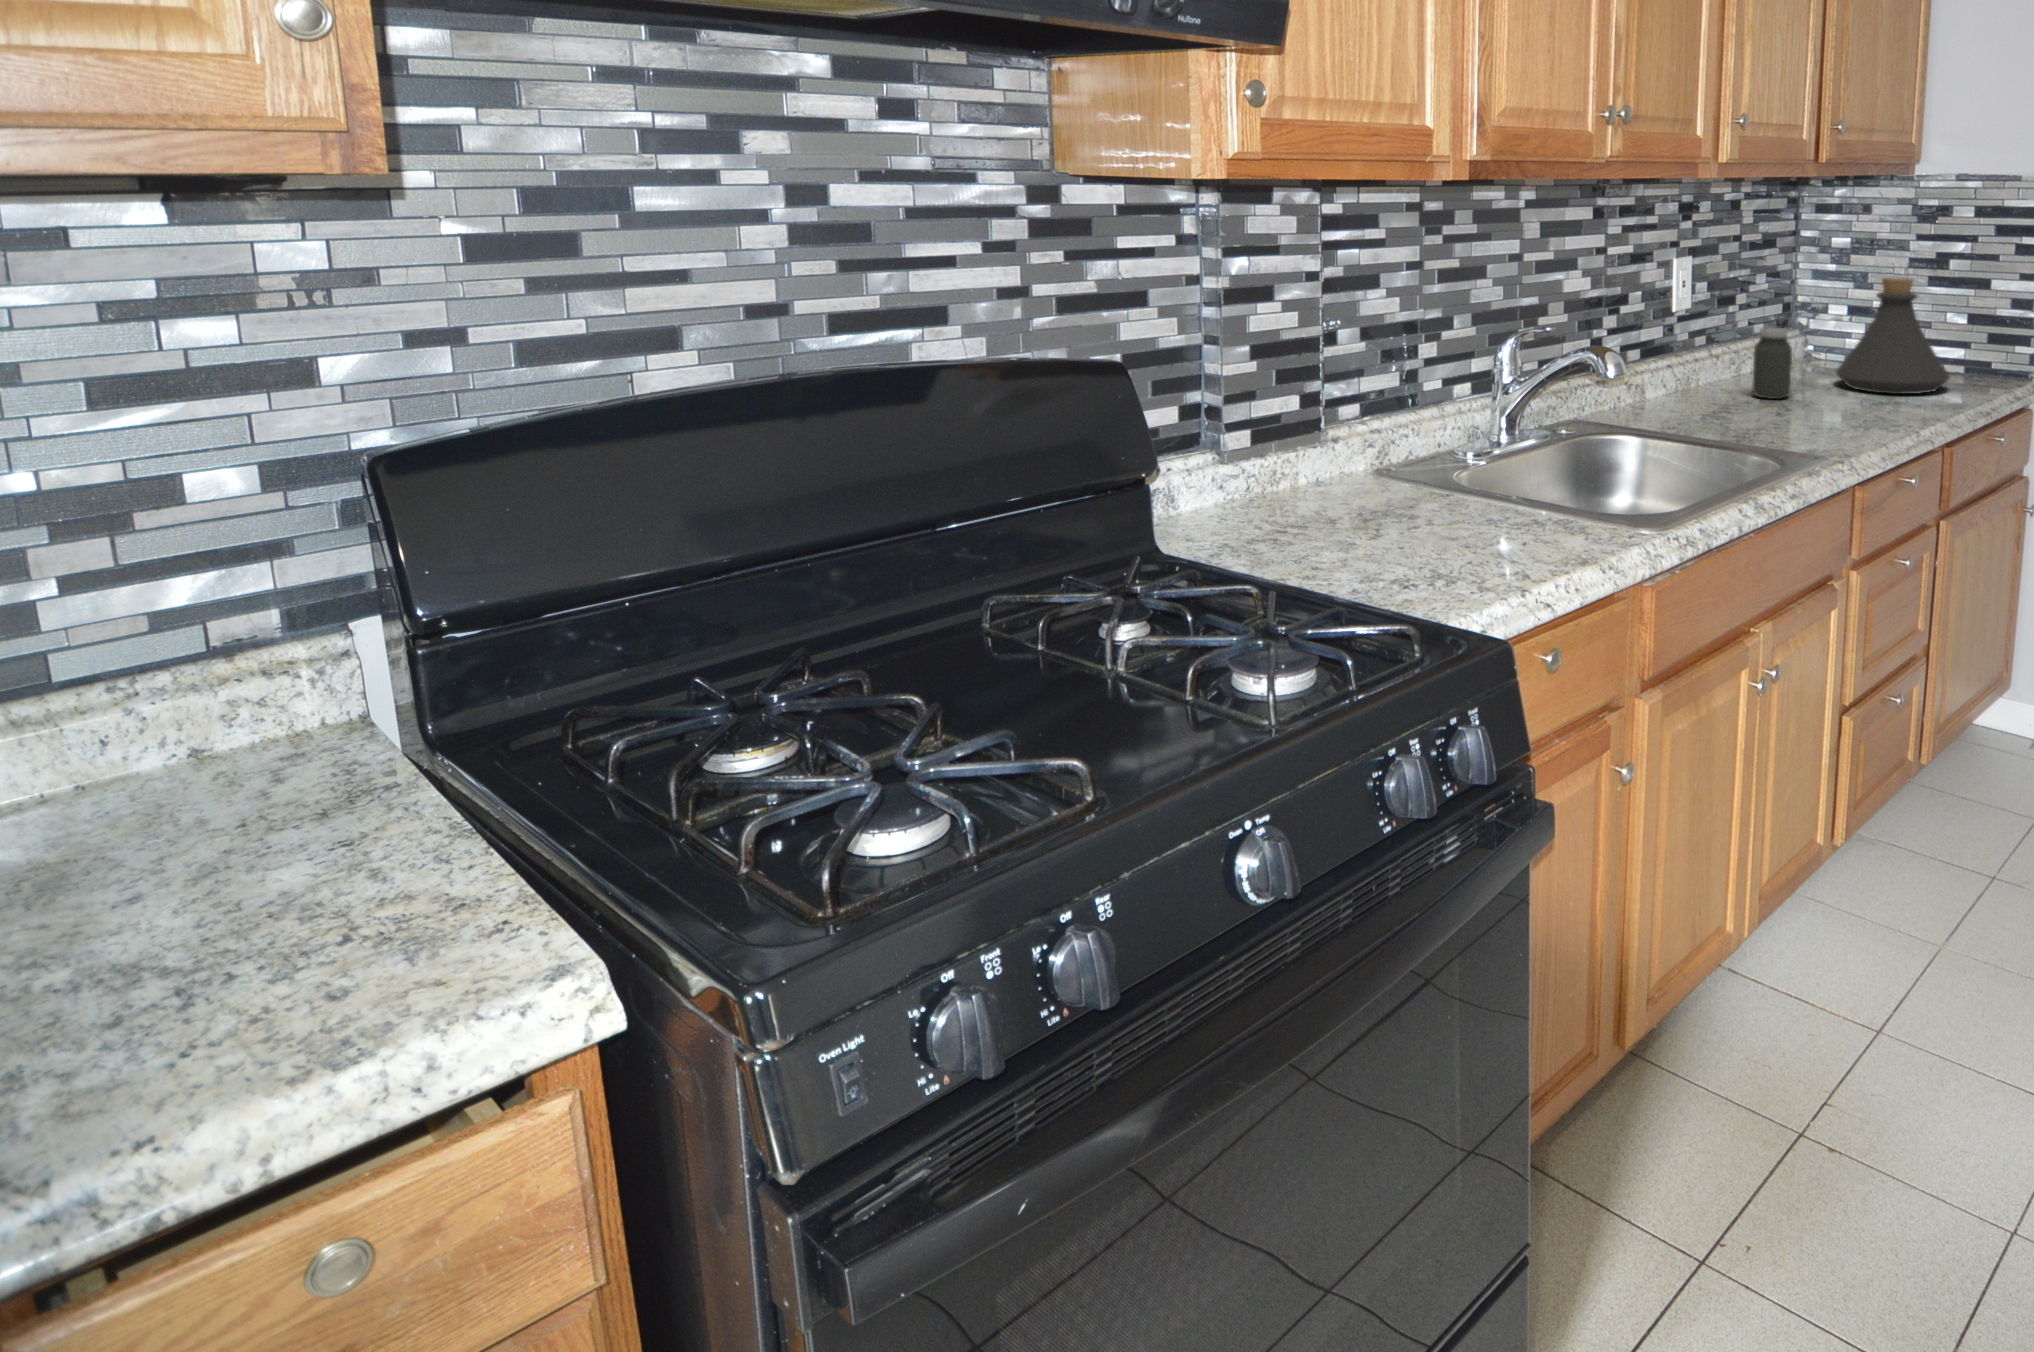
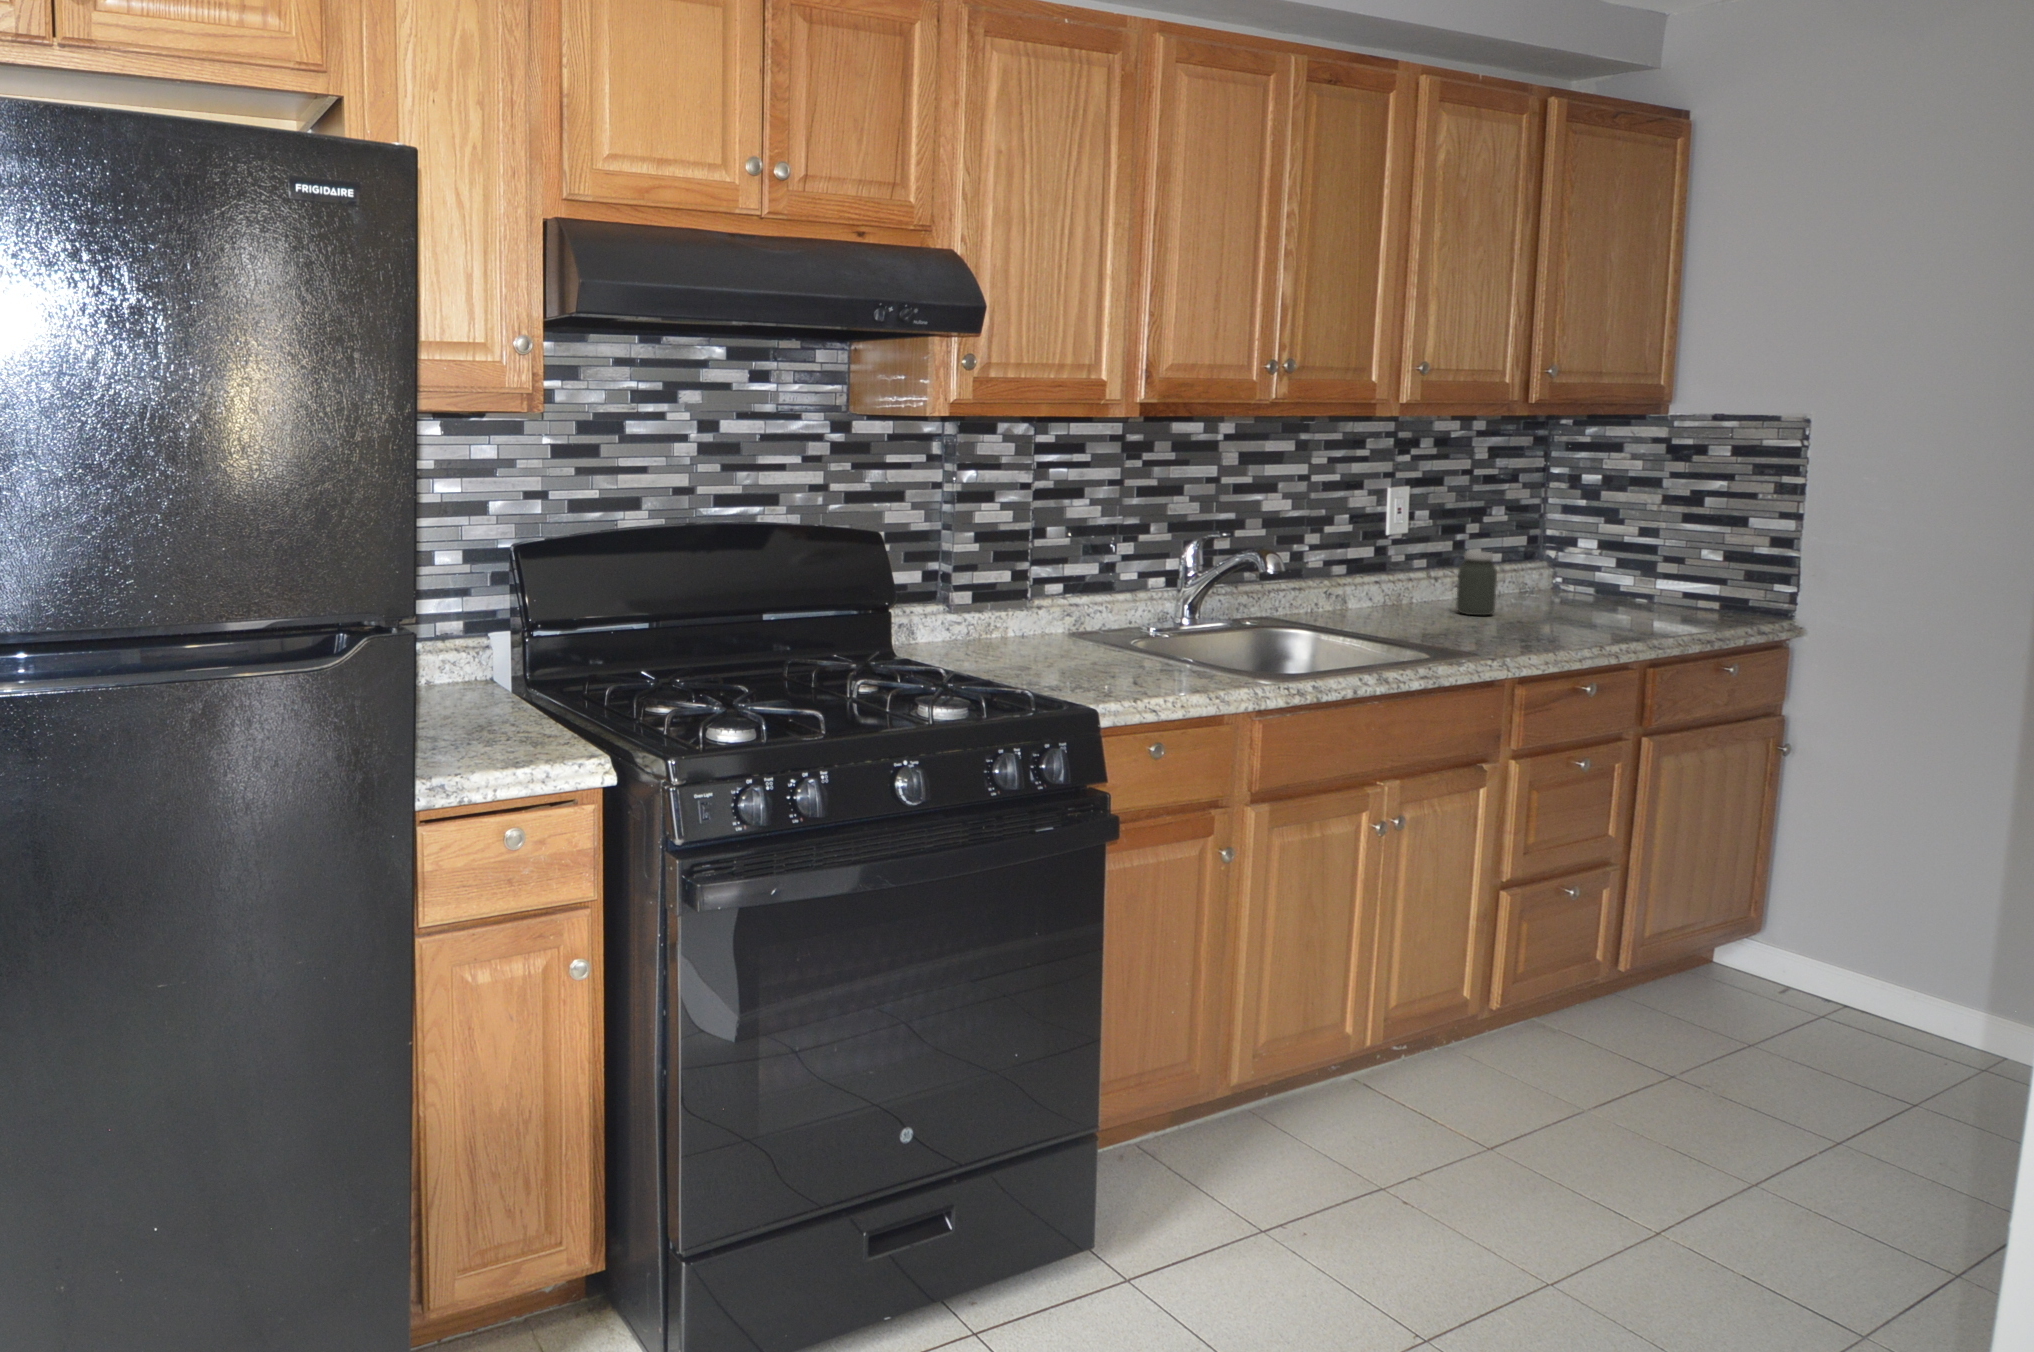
bottle: present [1836,278,1950,394] -> none [1556,511,1682,620]

